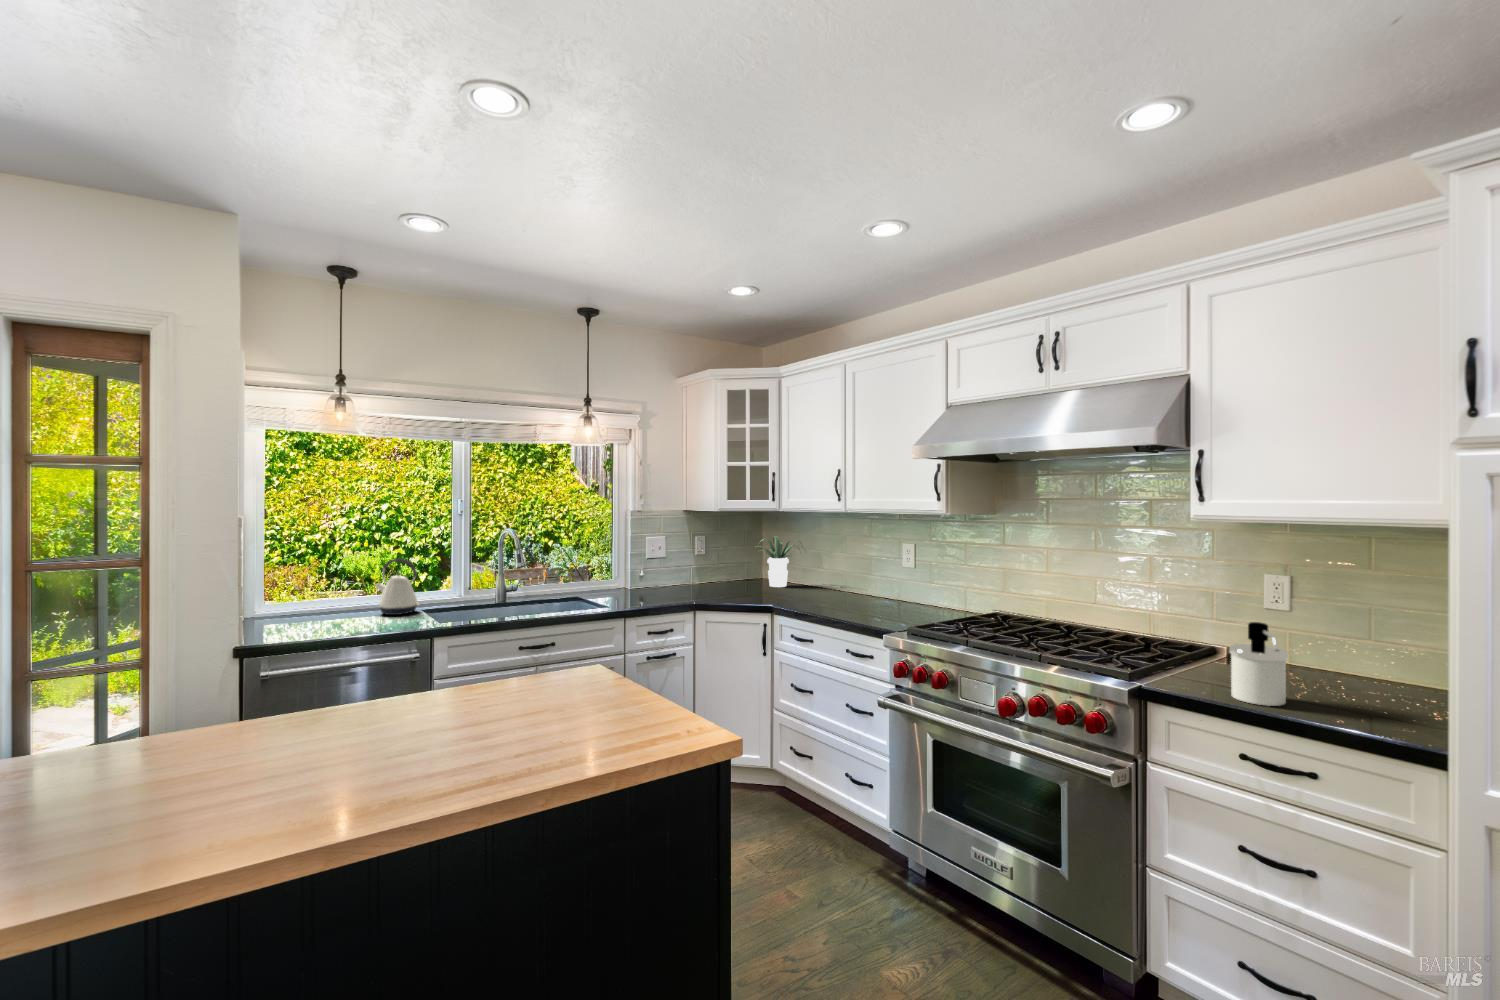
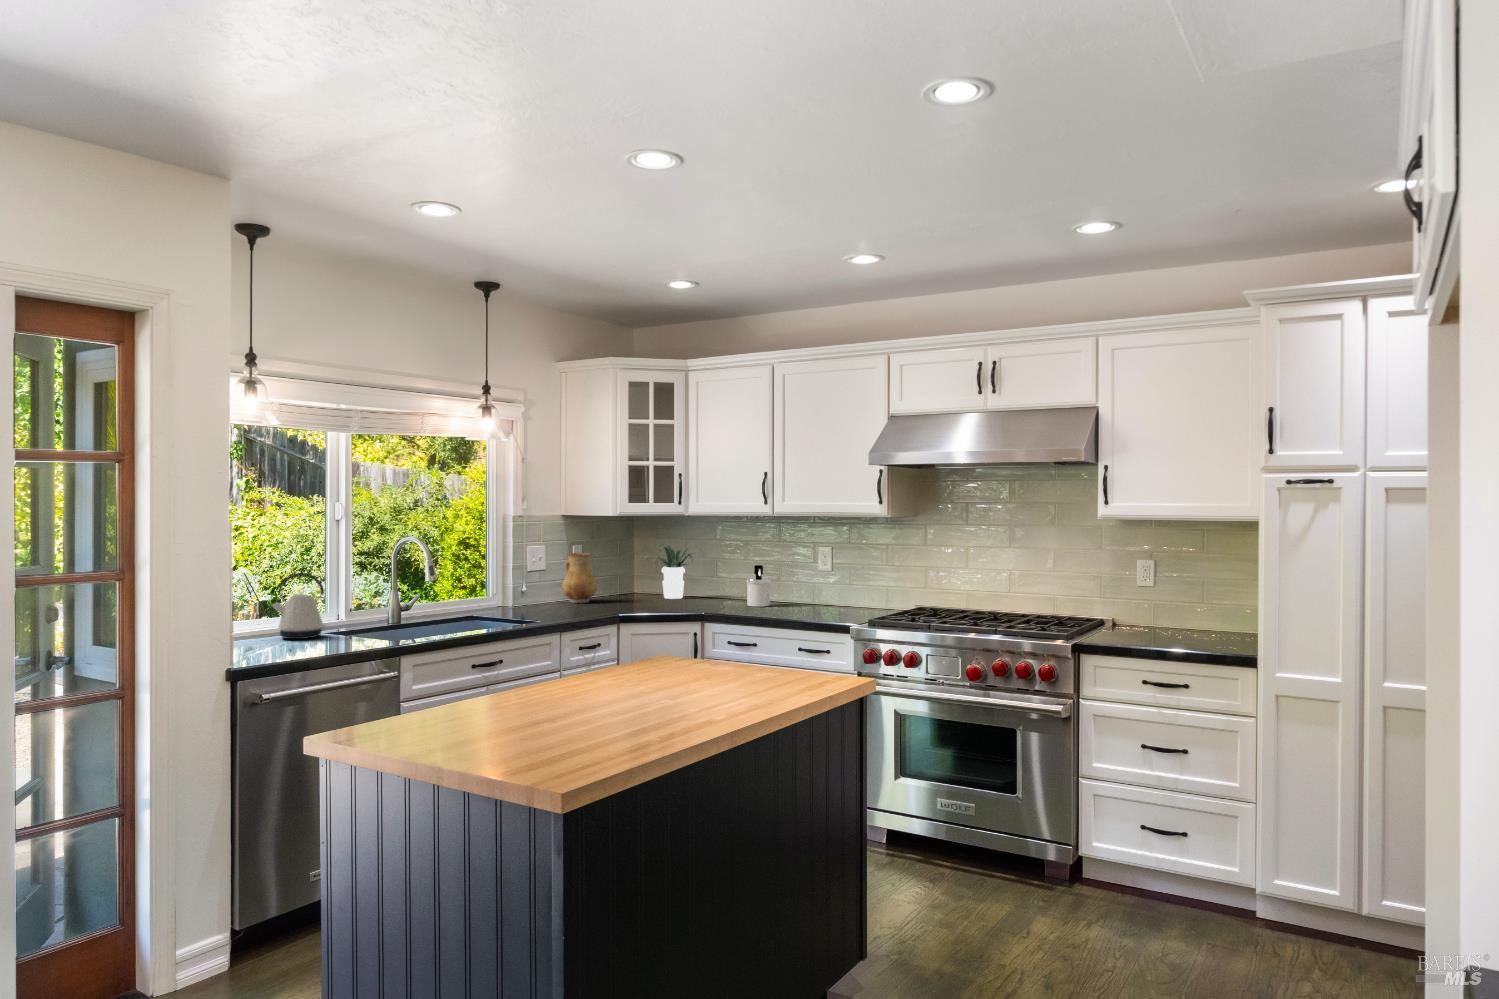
ceramic pitcher: none [676,543,707,588] -> present [562,553,597,603]
soap dispenser: present [1229,622,1288,706] -> present [746,565,771,607]

